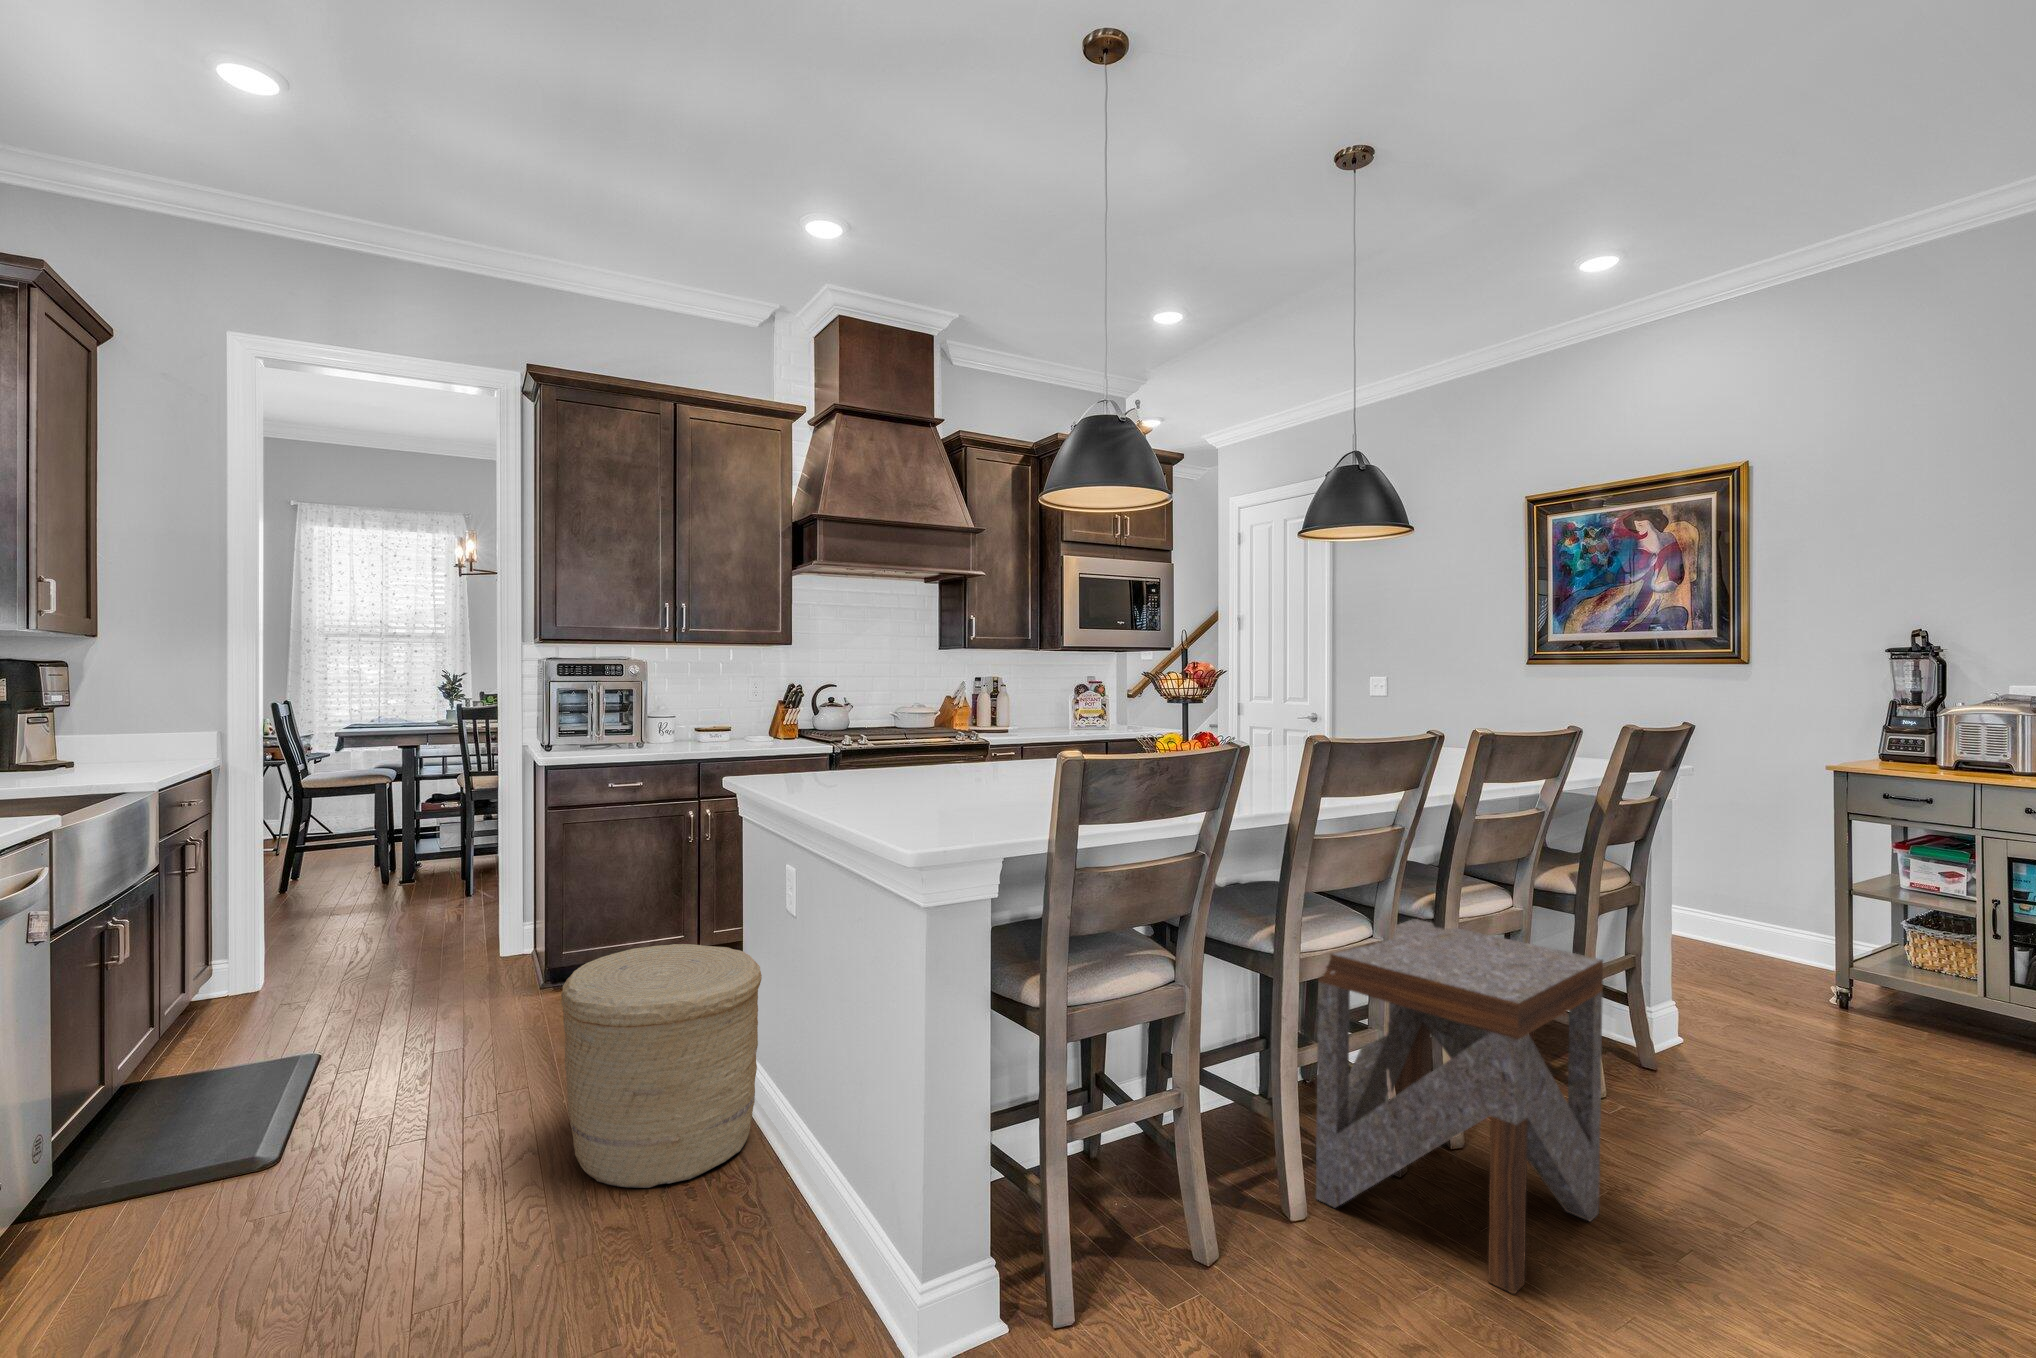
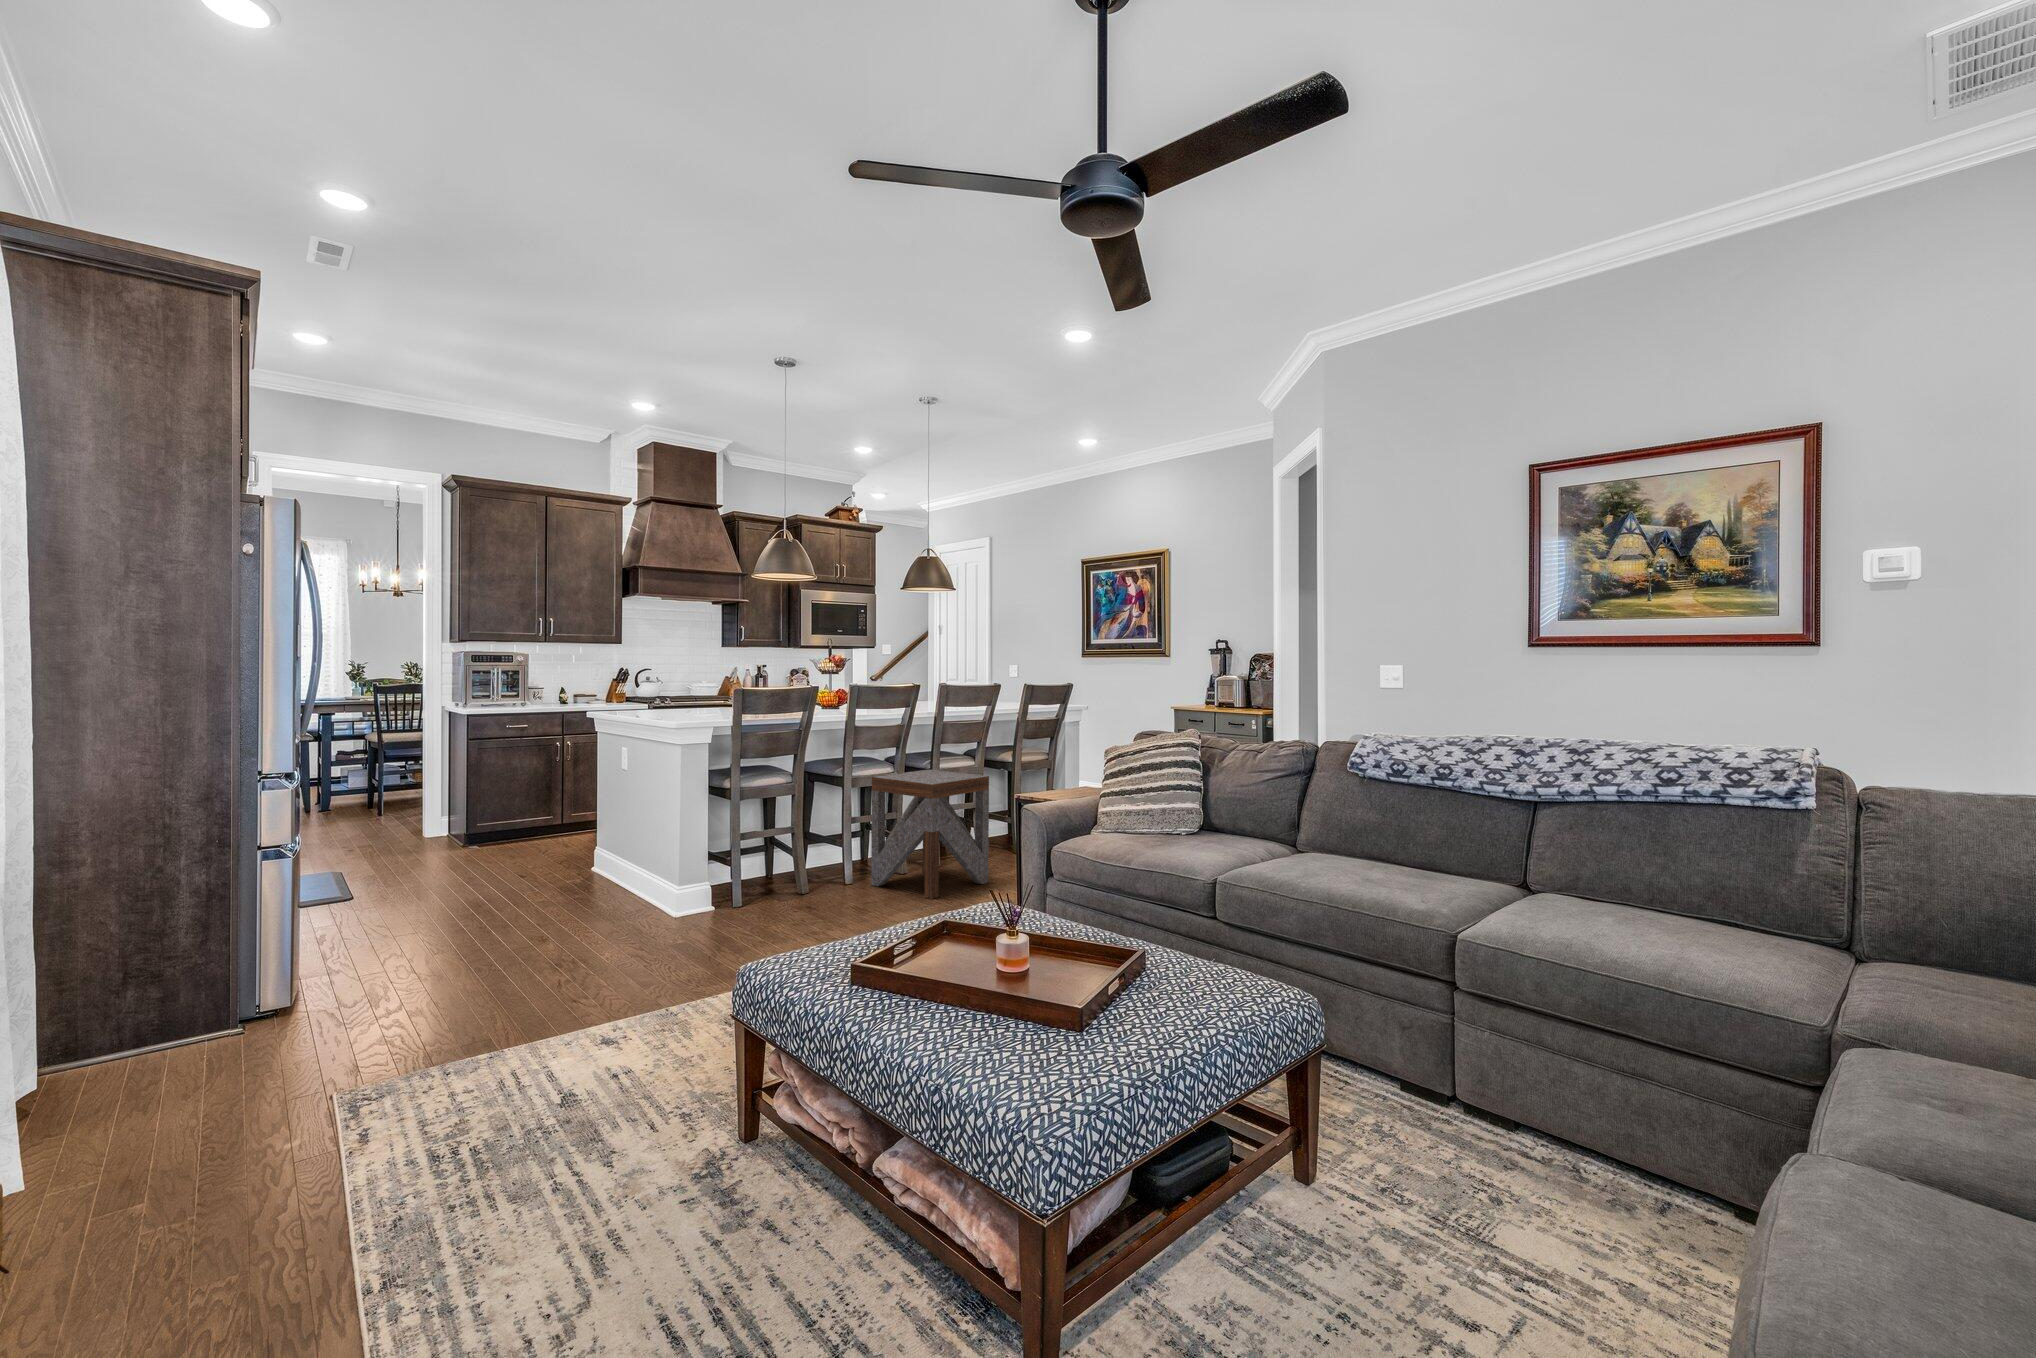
woven basket: present [561,944,762,1188] -> none [509,795,612,898]

